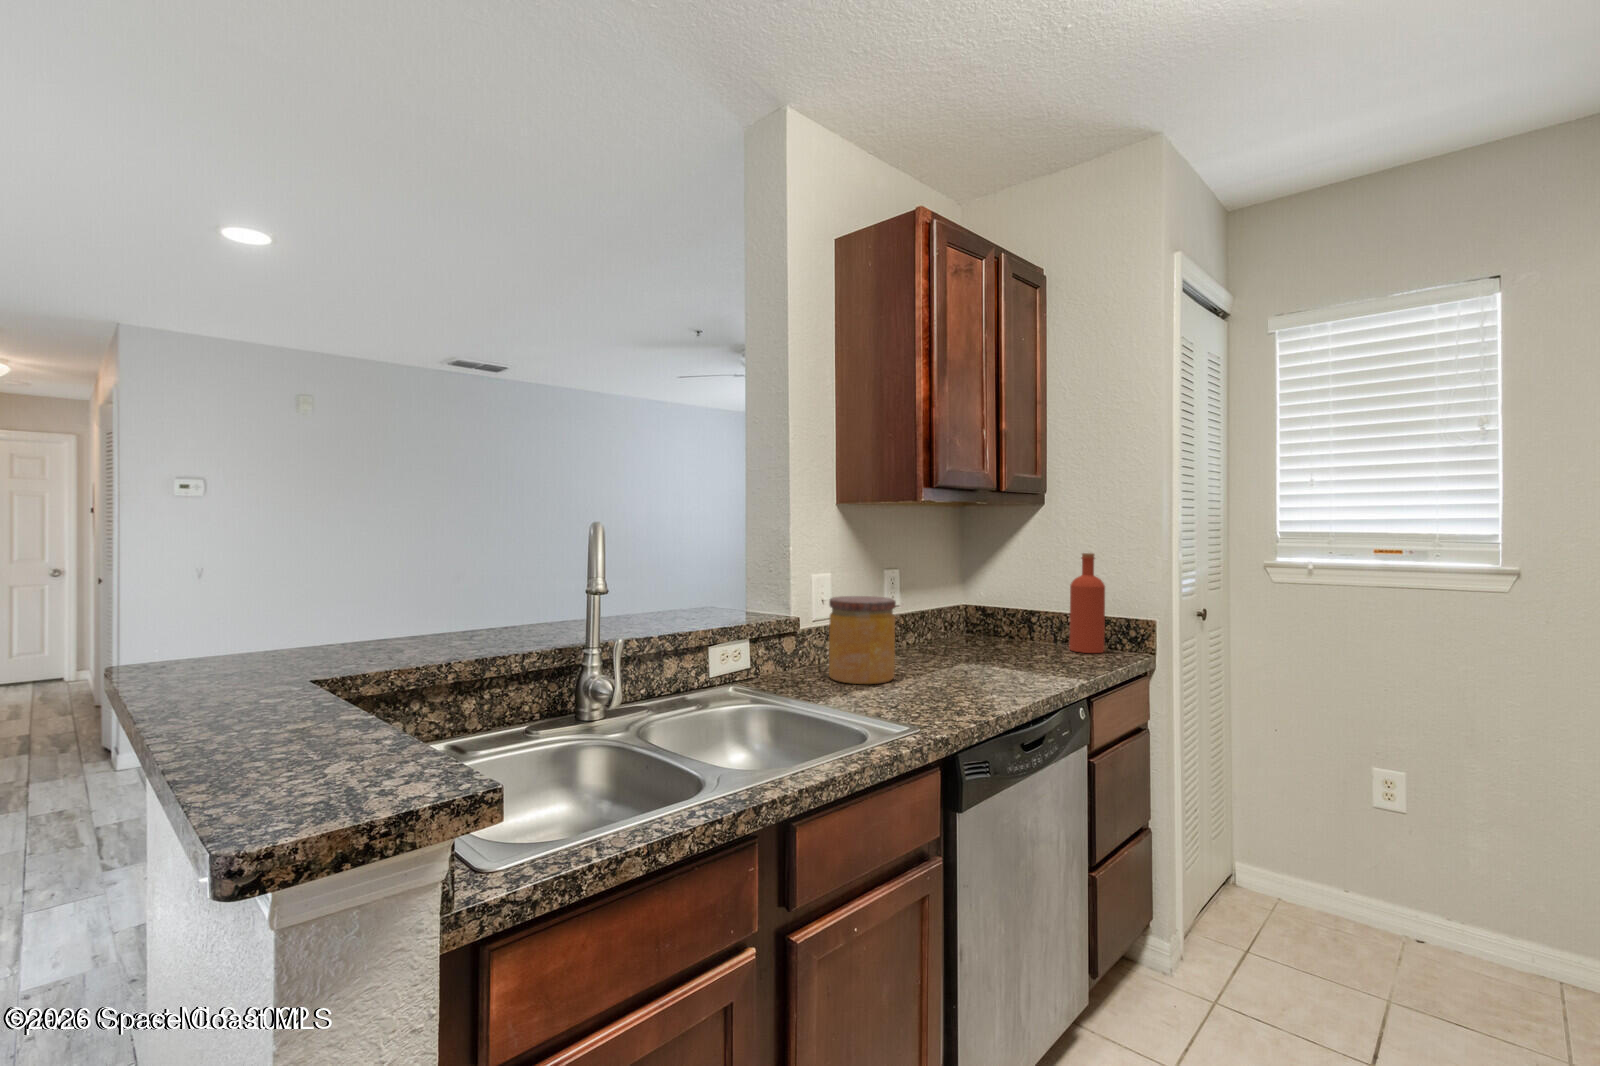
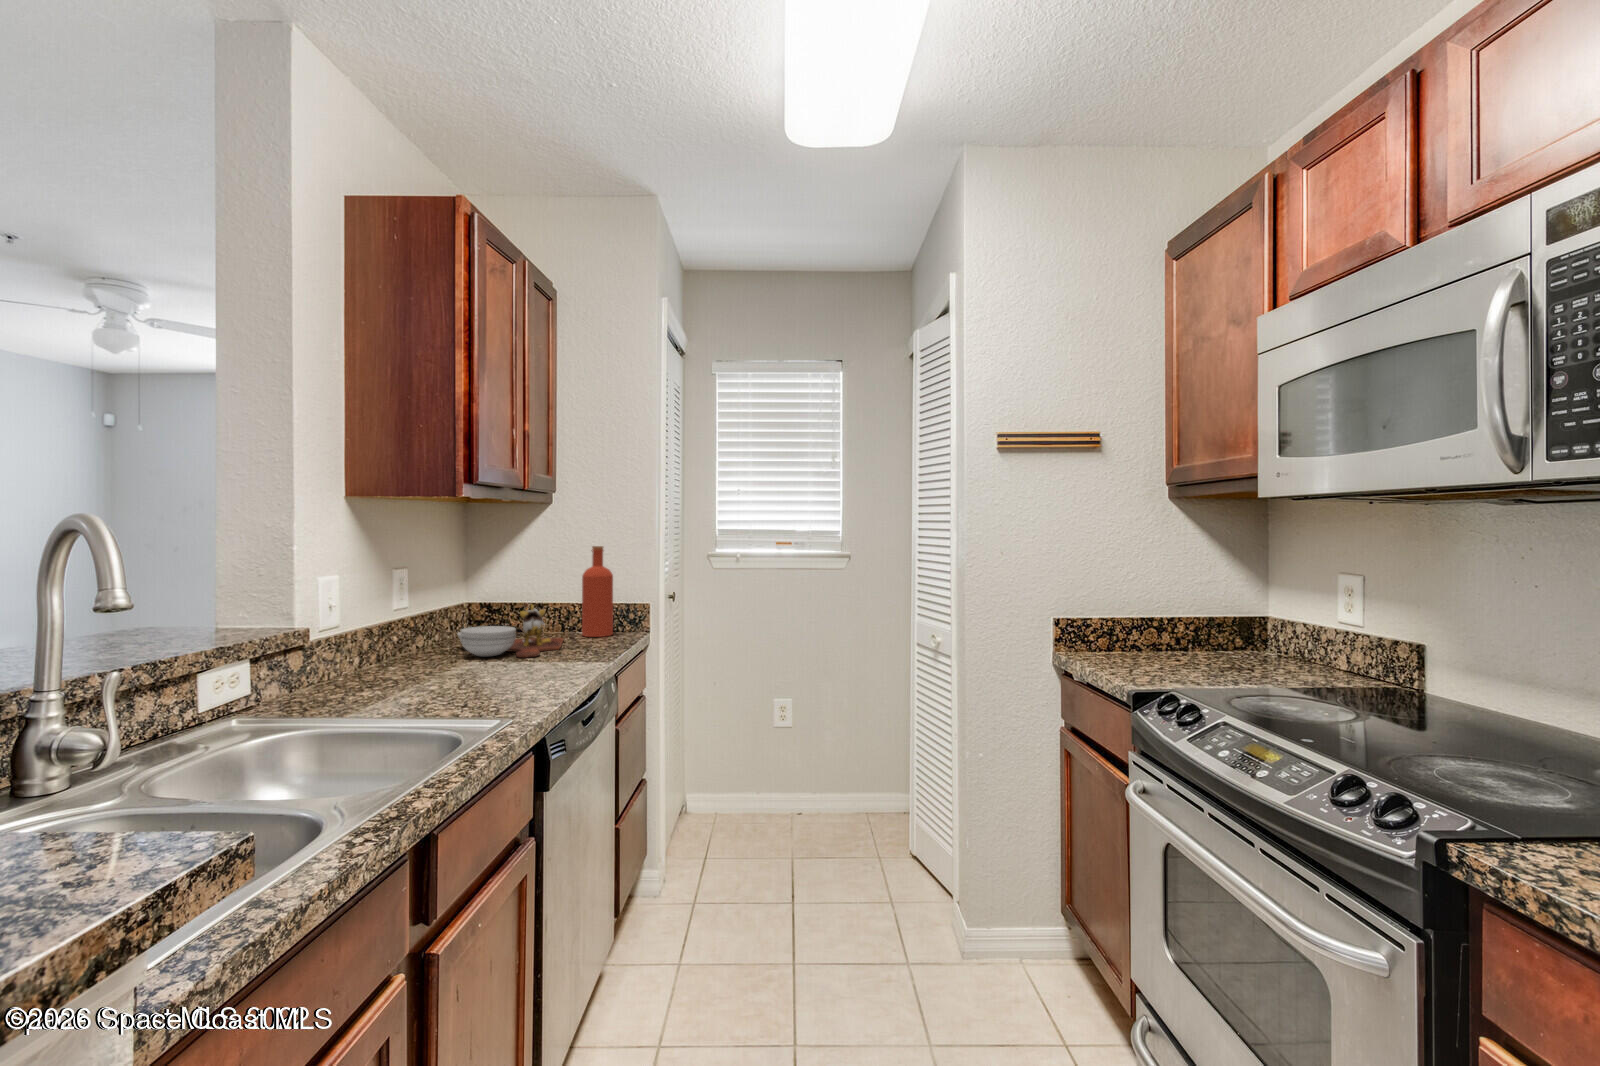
jar: present [829,596,896,684] -> none [356,597,438,694]
cutting board: none [936,611,1046,666] -> present [458,605,563,657]

